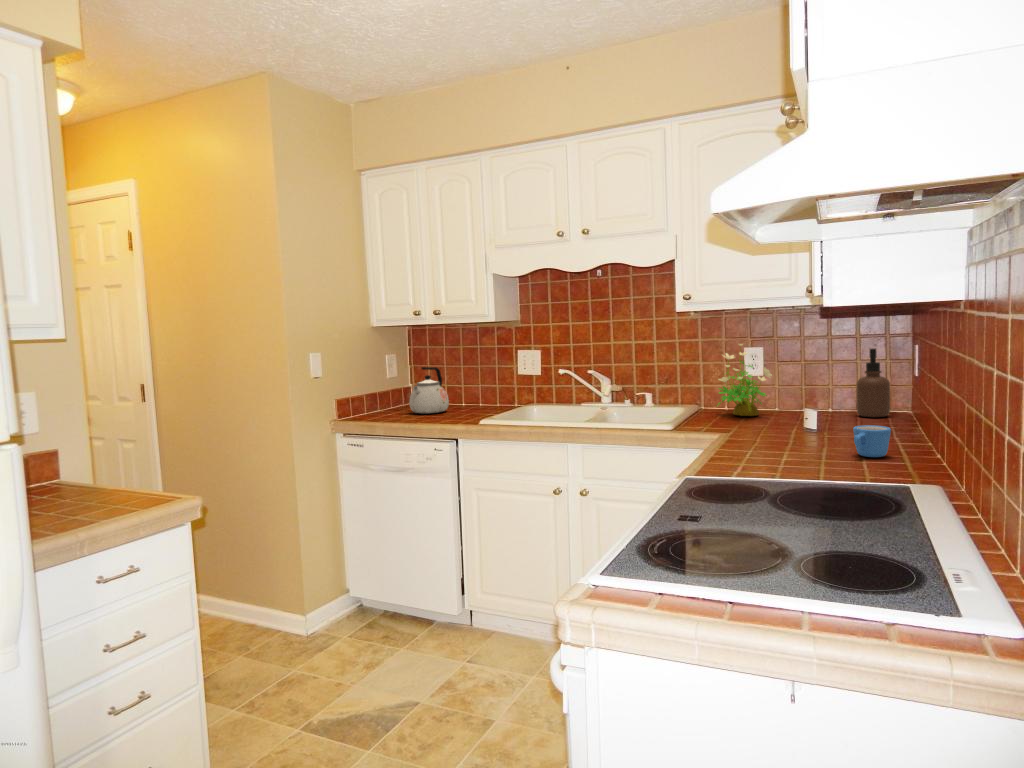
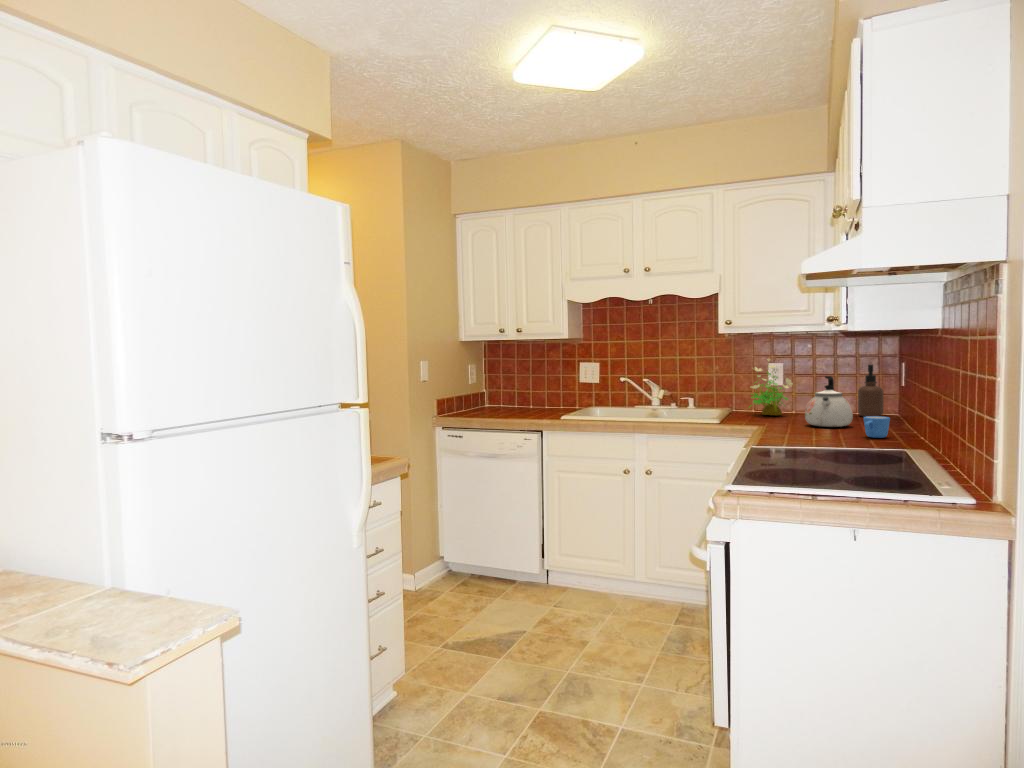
kettle: present [409,367,449,414] -> present [805,376,853,427]

